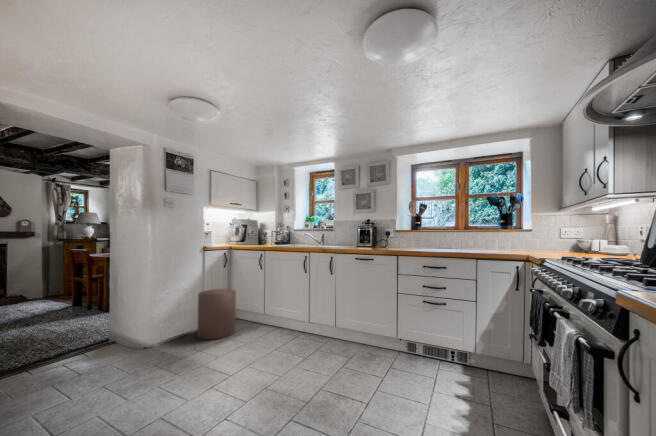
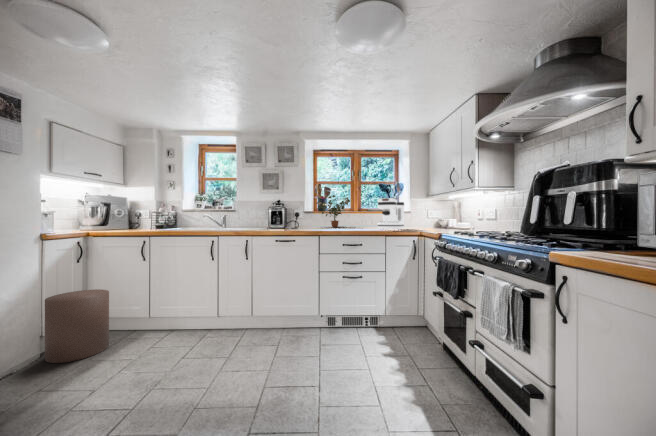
potted plant: none [408,212,446,246] -> present [316,195,350,227]
coffee maker: none [470,214,509,251] -> present [377,198,404,230]

